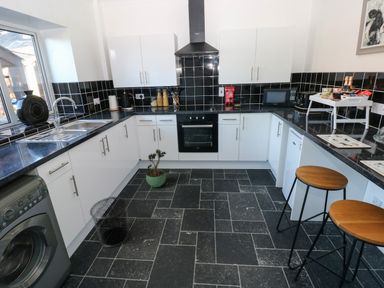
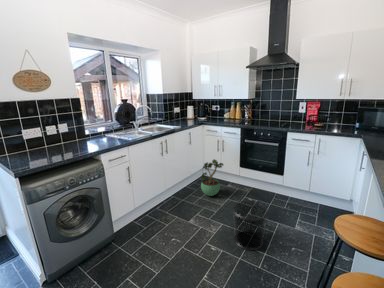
waste bin: present [90,197,129,247] -> present [233,201,268,250]

